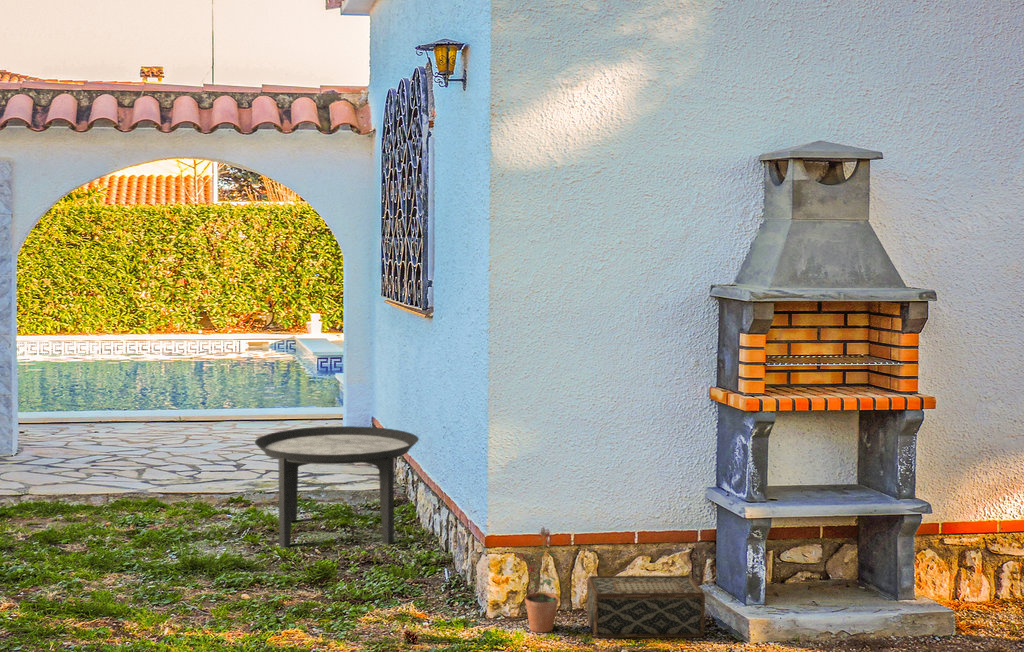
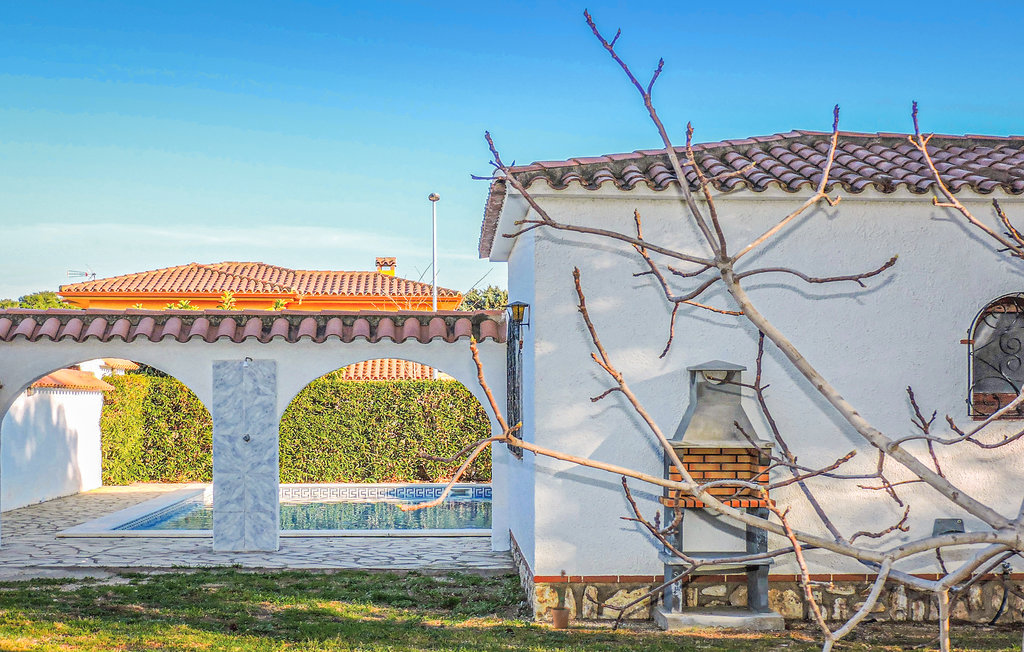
round table: present [255,426,419,547] -> none [418,525,515,594]
woven basket: present [587,575,705,638] -> none [587,599,650,632]

